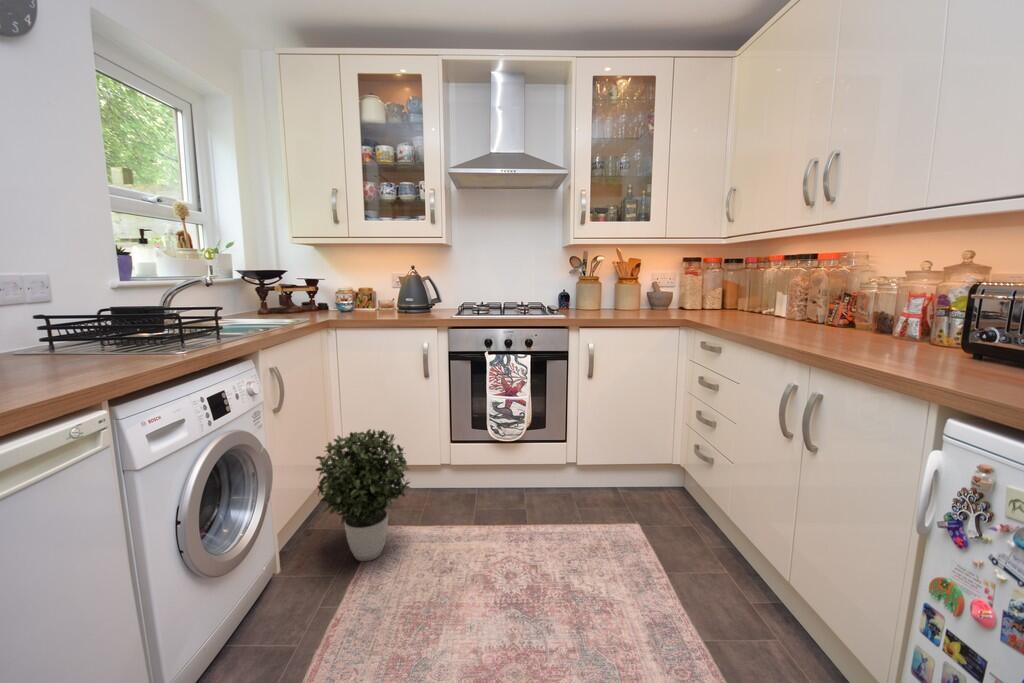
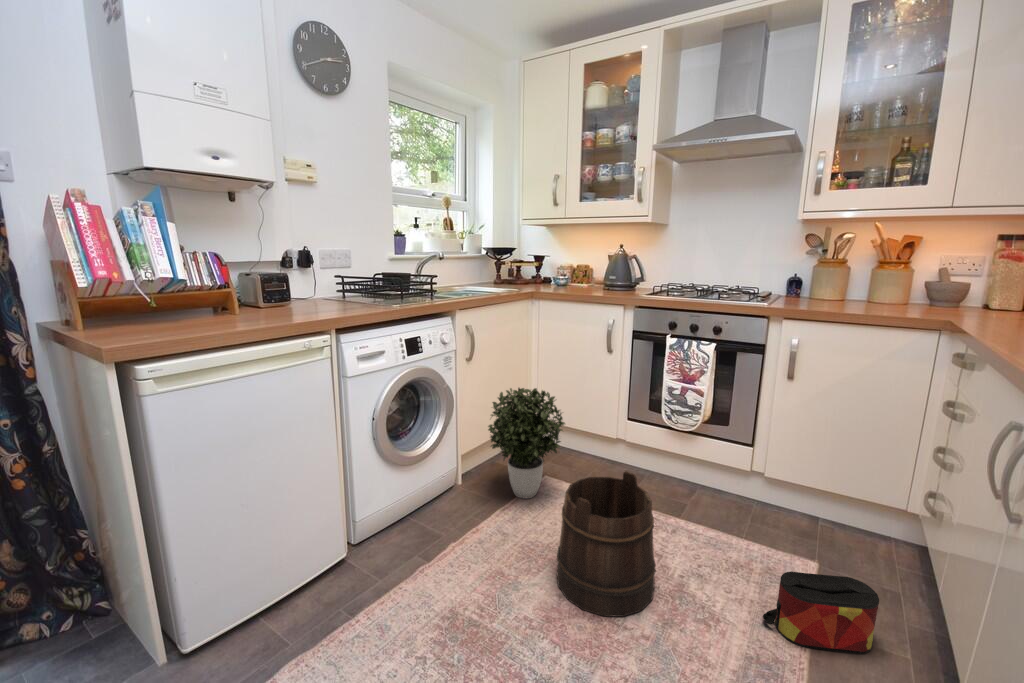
bucket: none [454,493,554,654] -> present [557,471,656,617]
bag: none [636,525,706,596] -> present [763,571,879,654]

